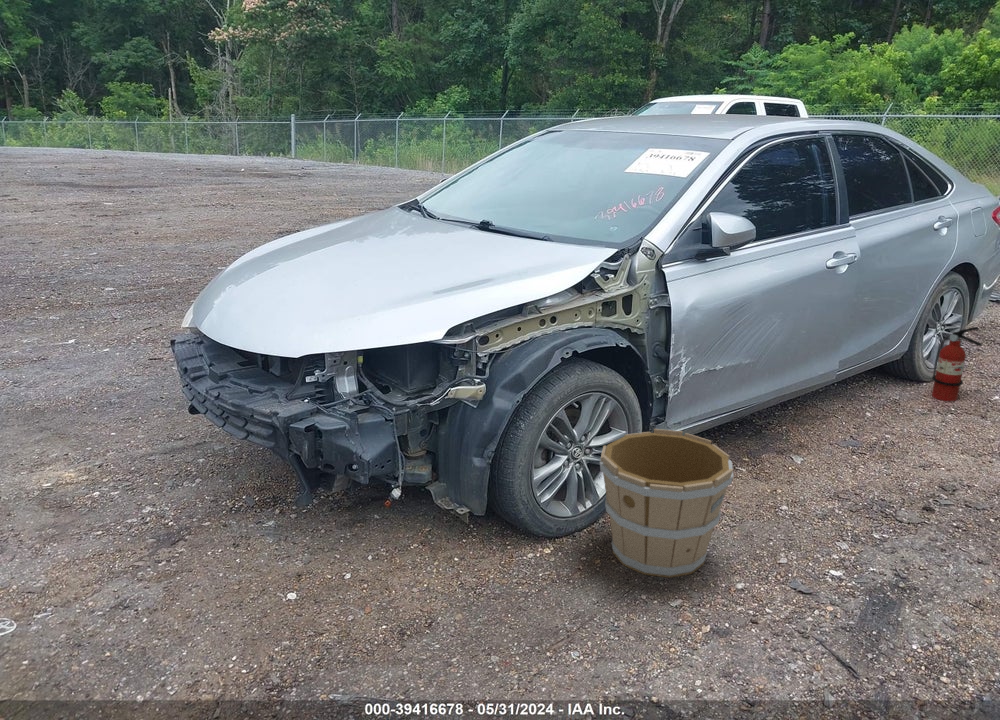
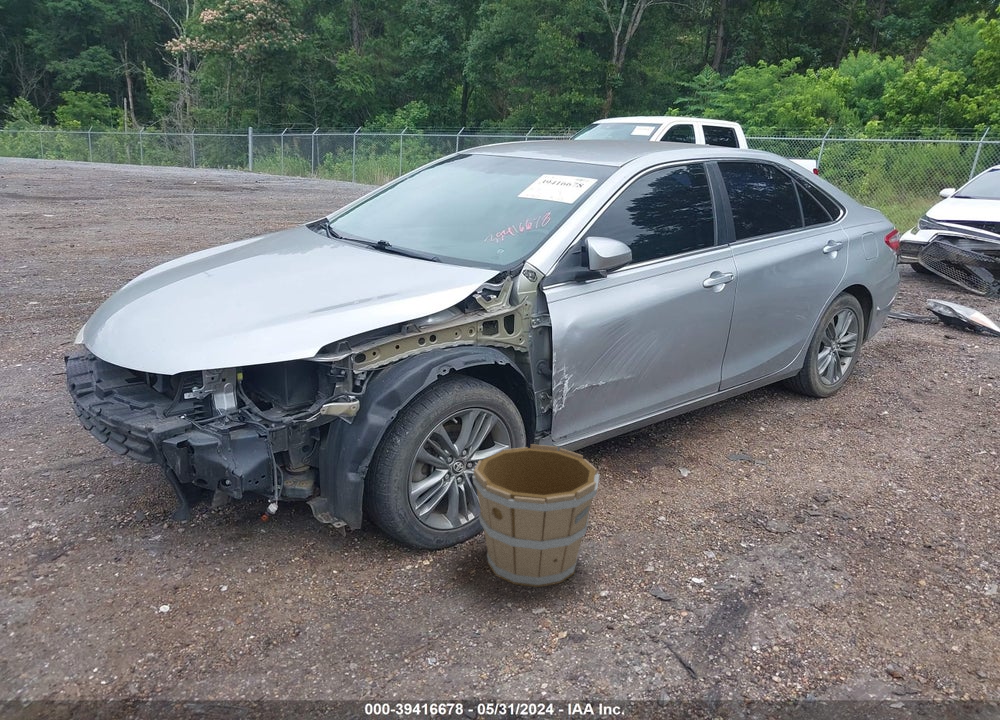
fire extinguisher: present [932,327,983,401] -> none [828,348,873,419]

